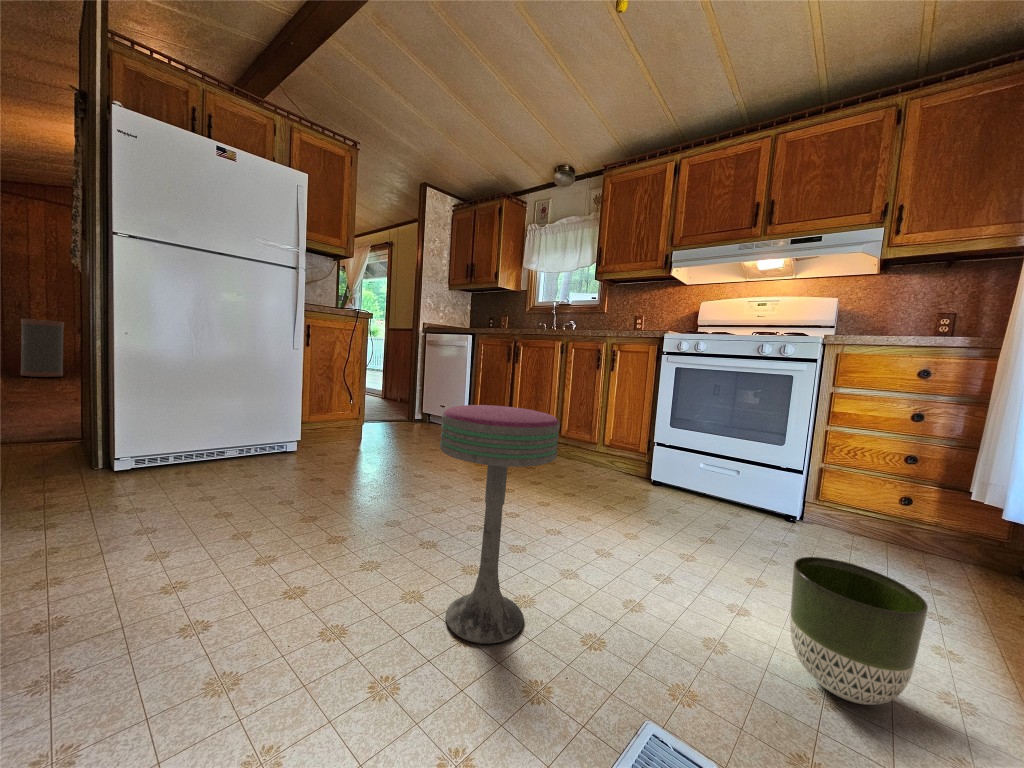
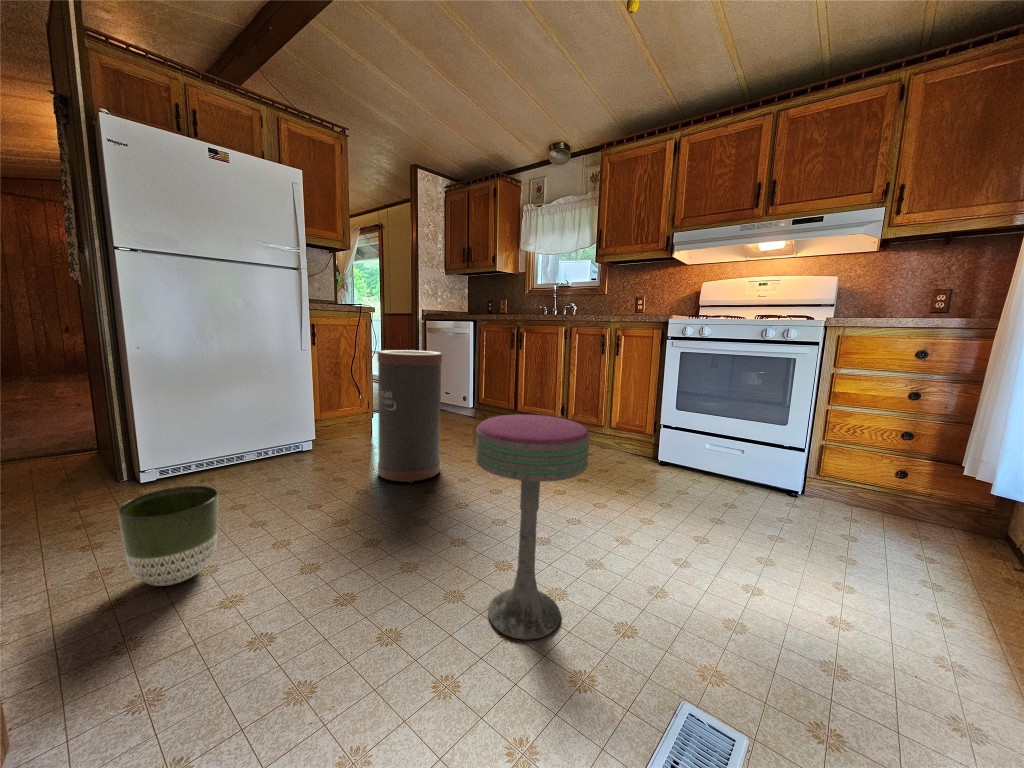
trash can: present [21,319,64,377] -> present [378,350,442,483]
planter: present [790,557,928,705] -> present [118,486,218,586]

